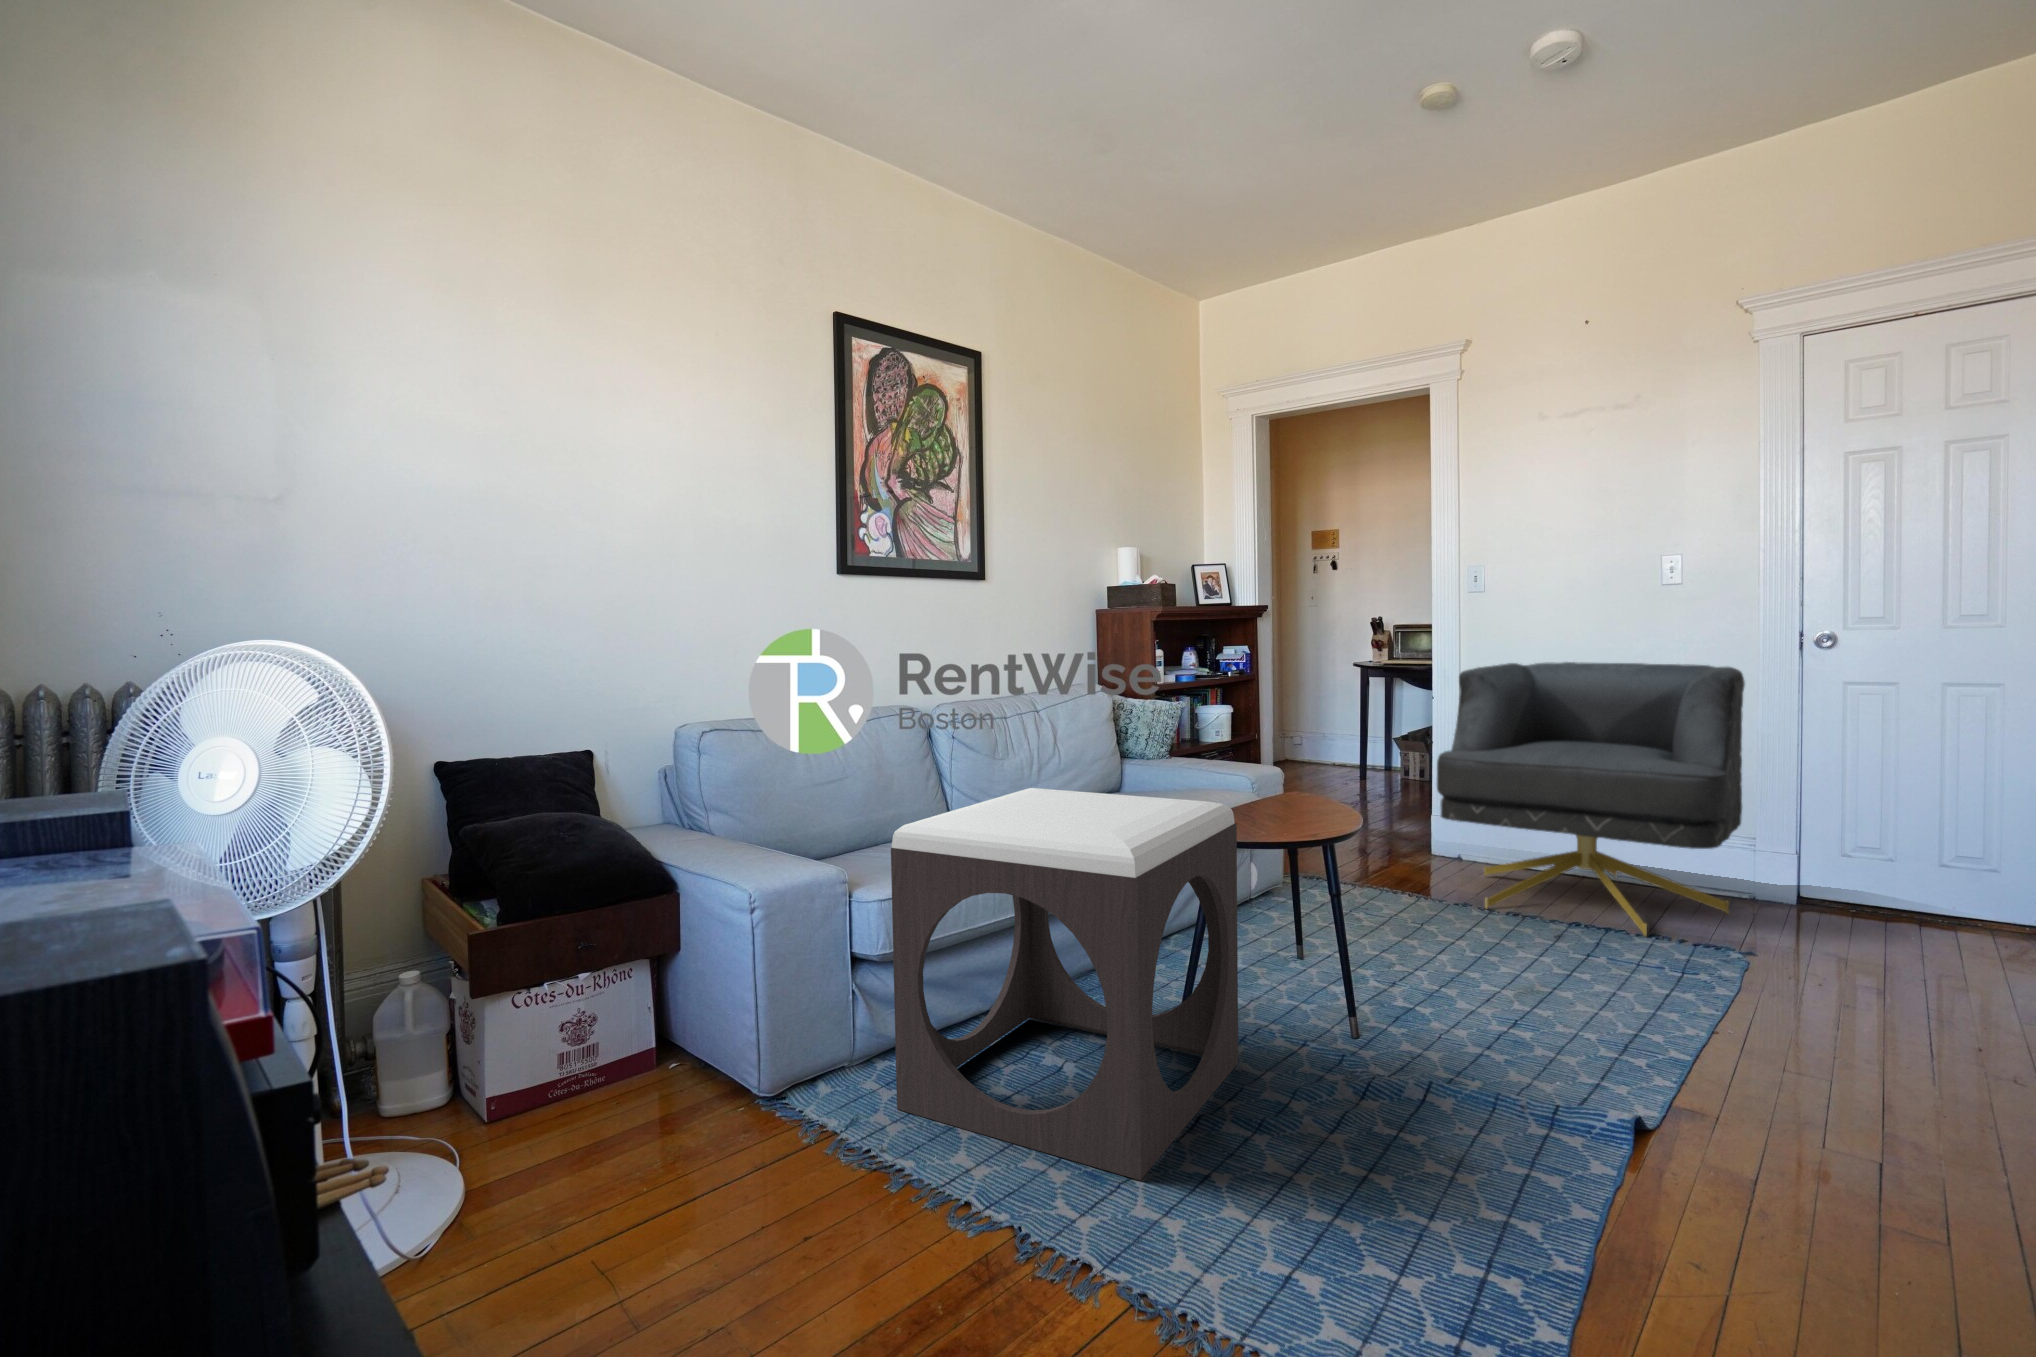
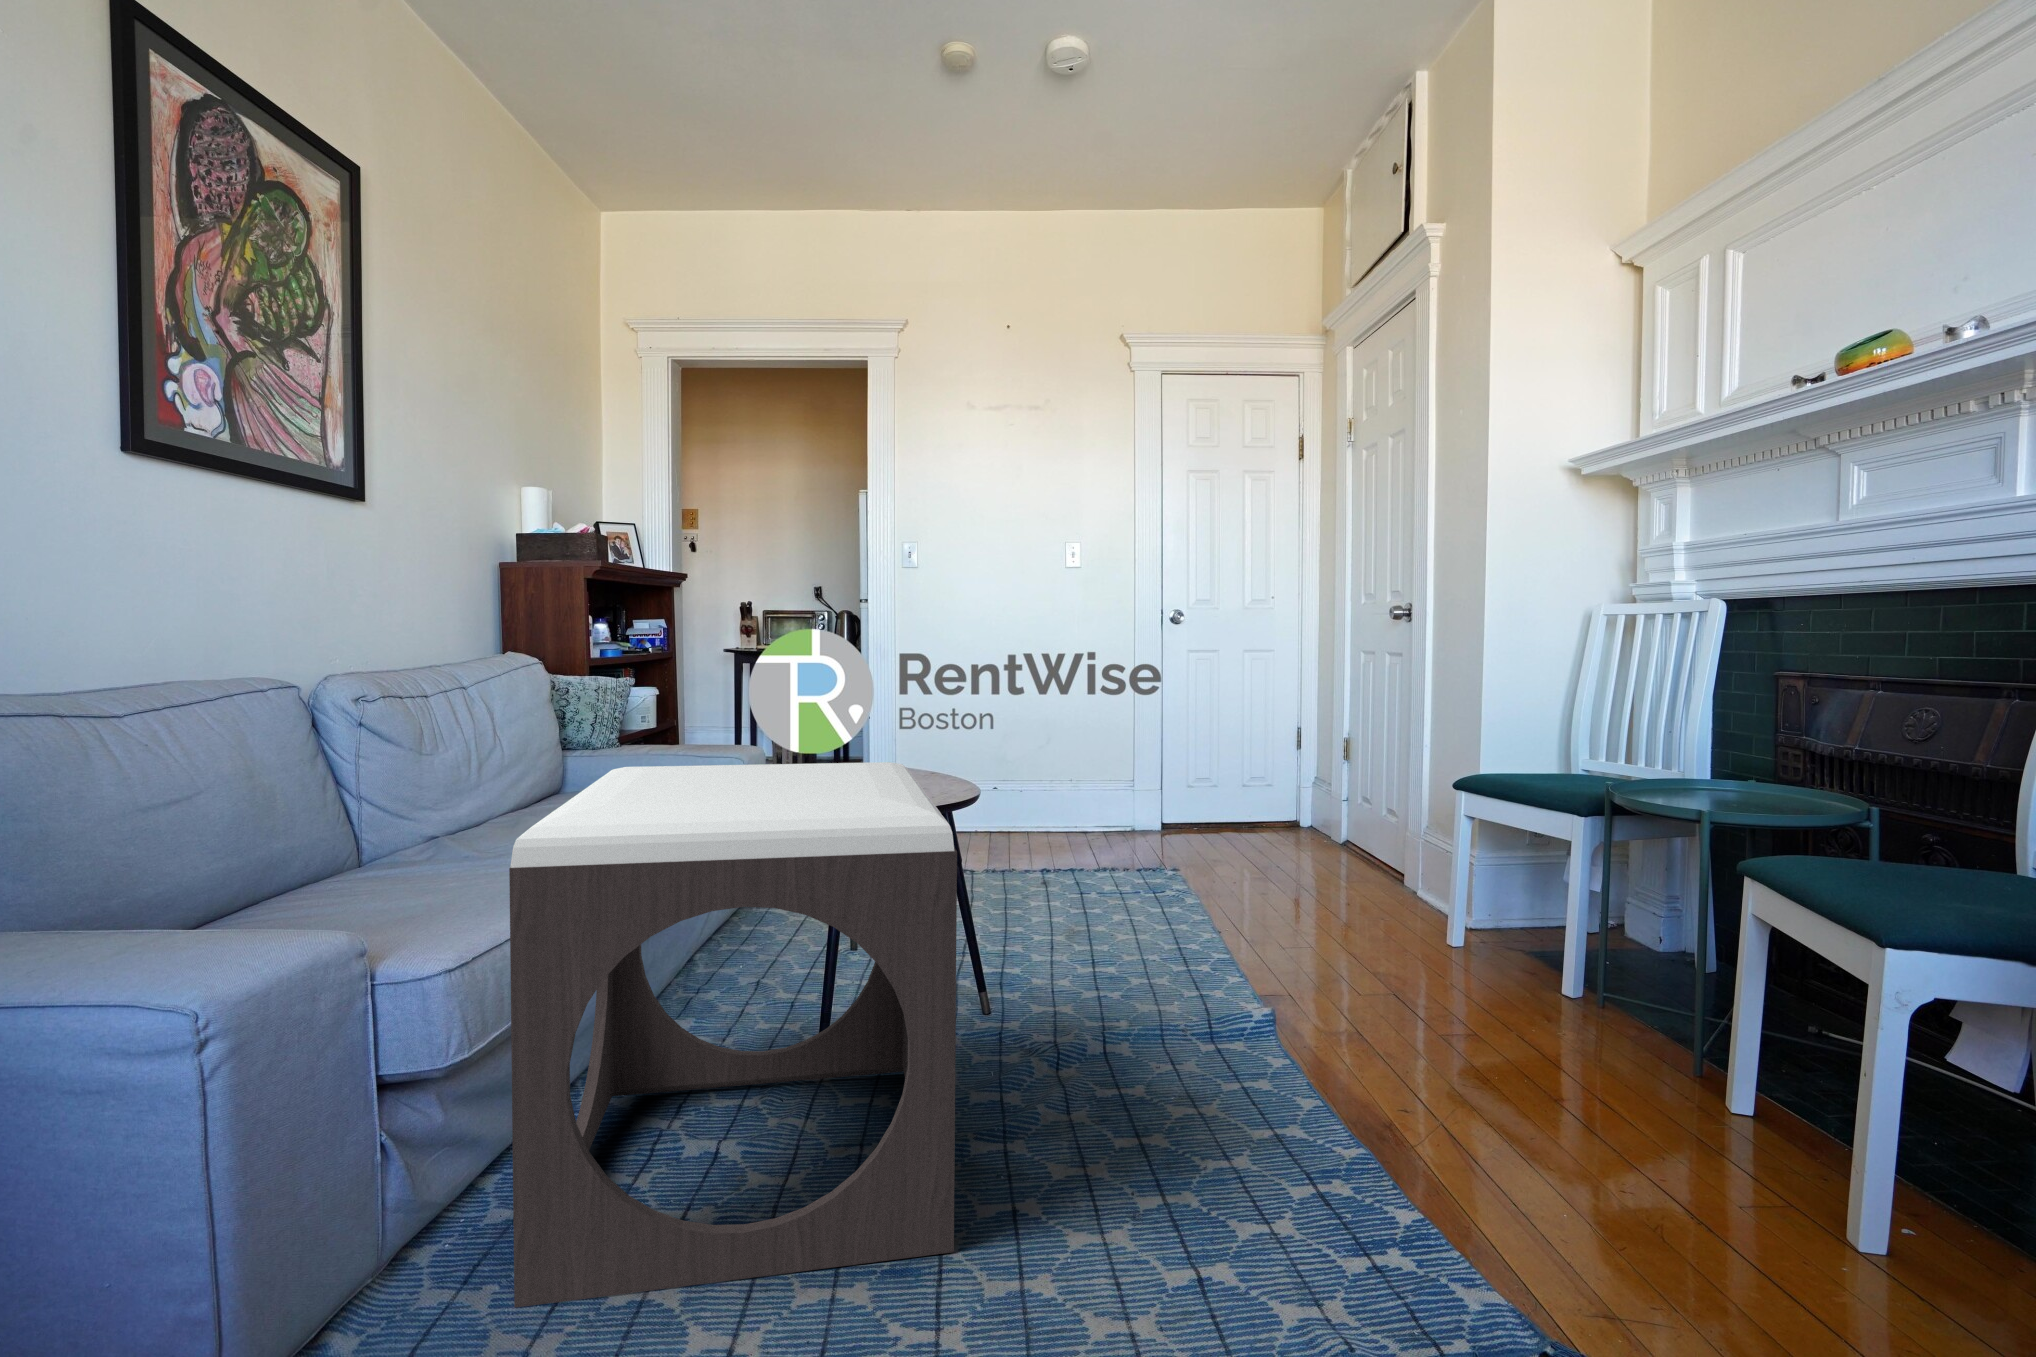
armchair: present [1437,662,1745,936] -> none [914,637,1146,868]

